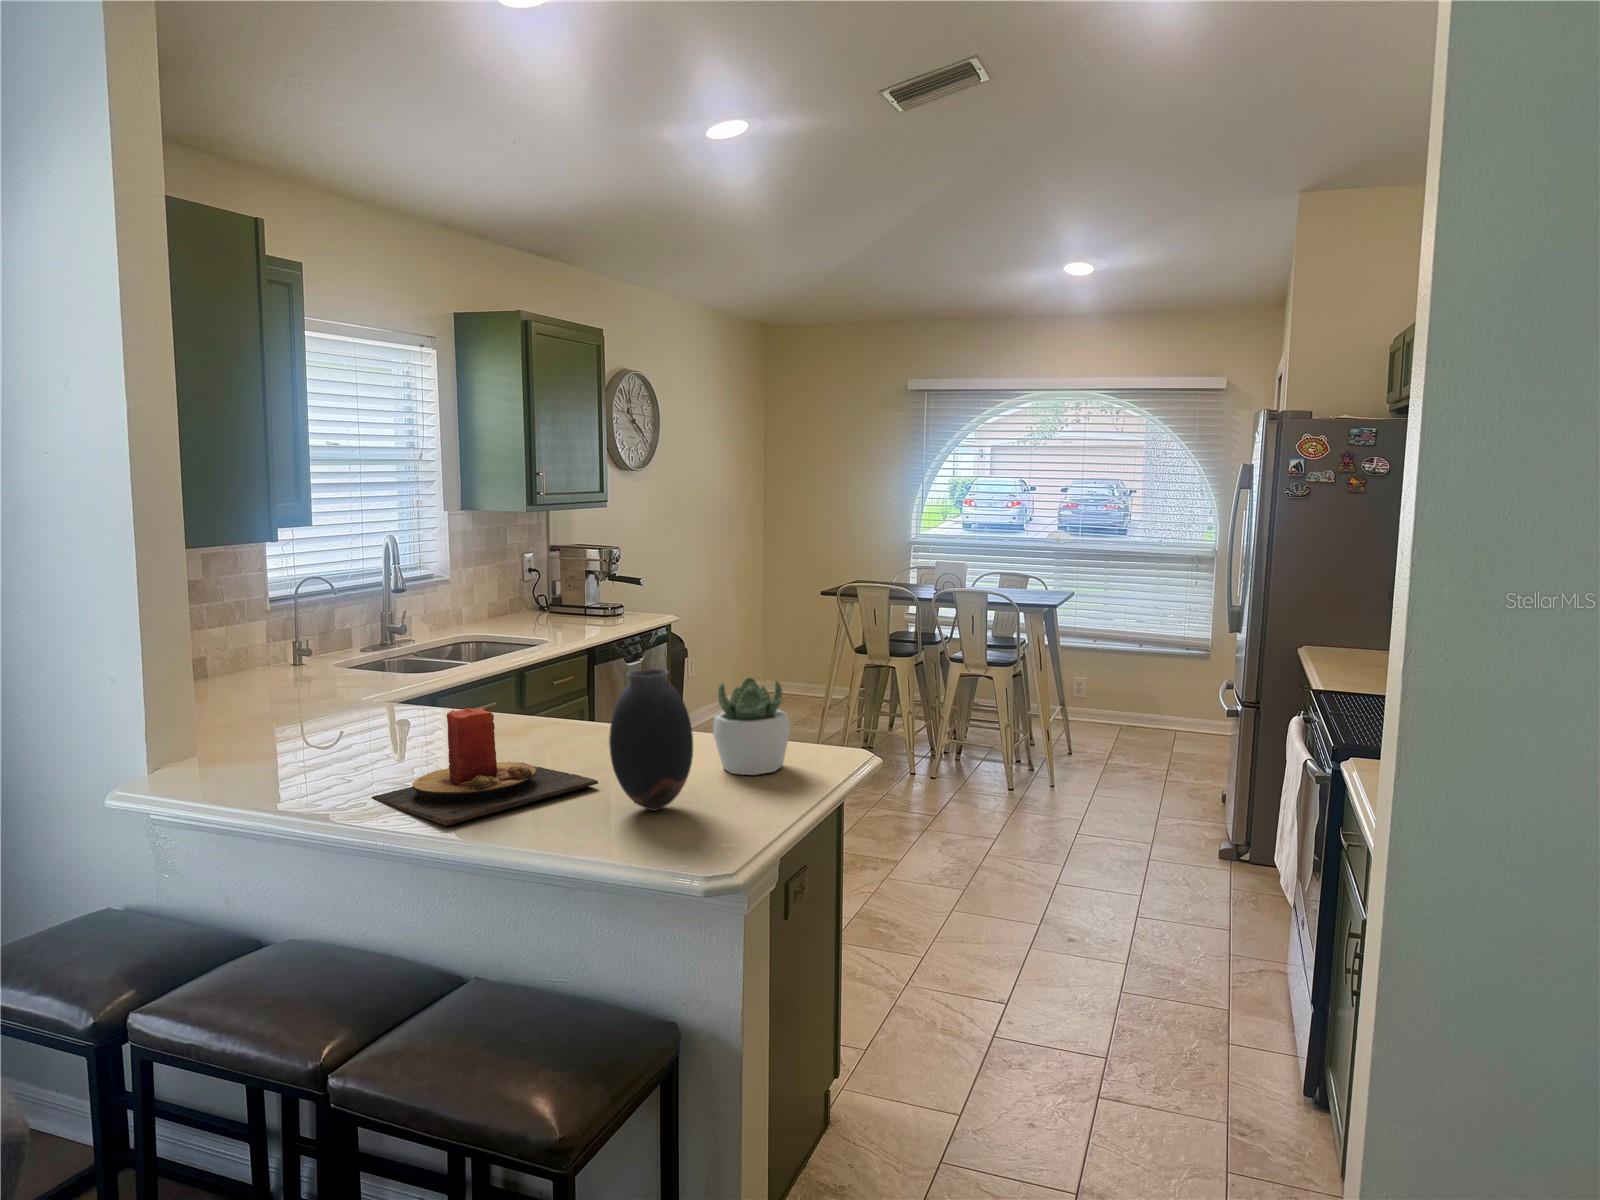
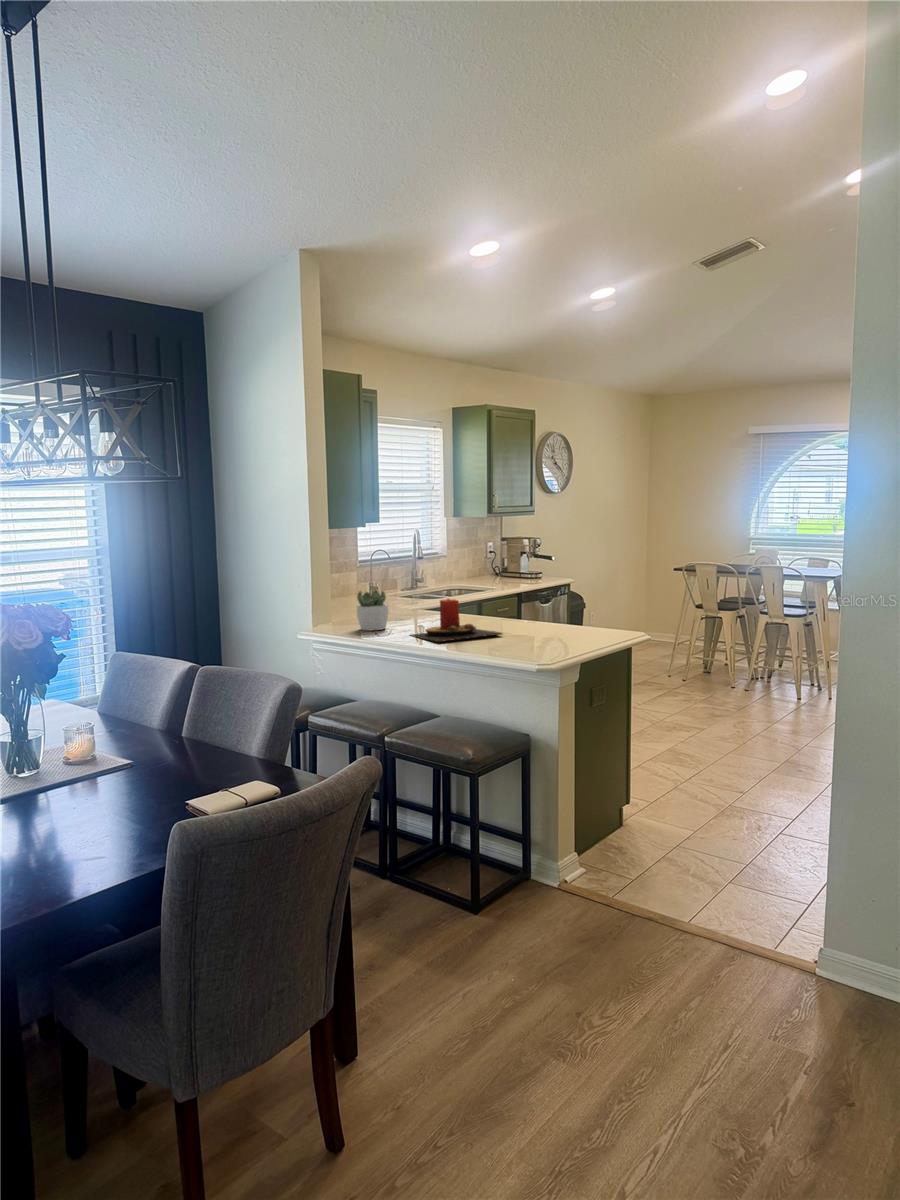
vase: present [609,669,693,811] -> none [505,581,542,643]
succulent plant: present [713,678,790,775] -> present [356,590,388,631]

